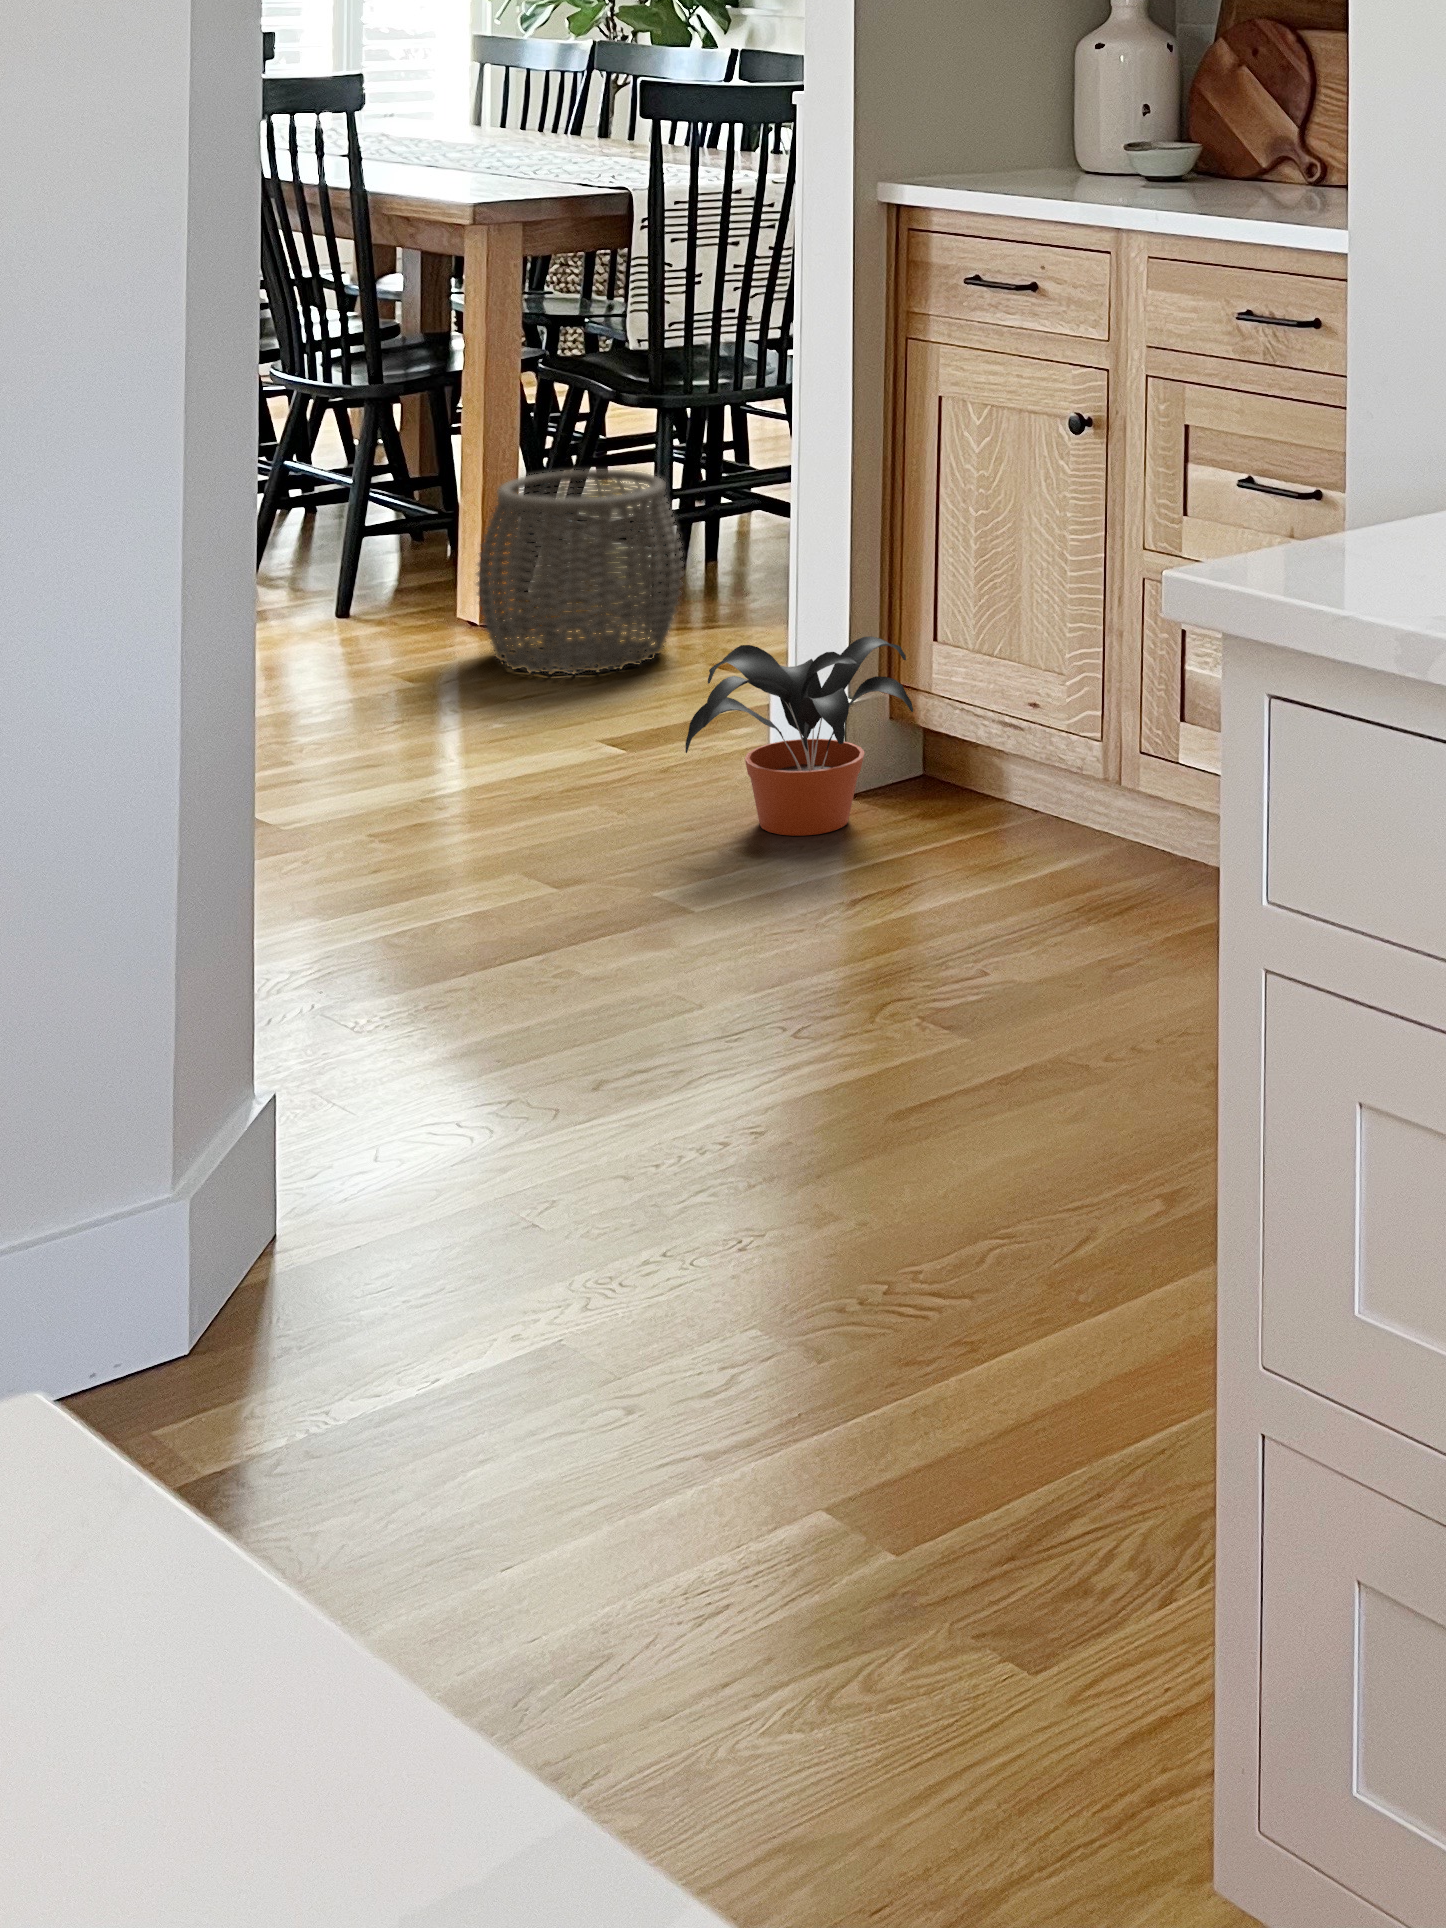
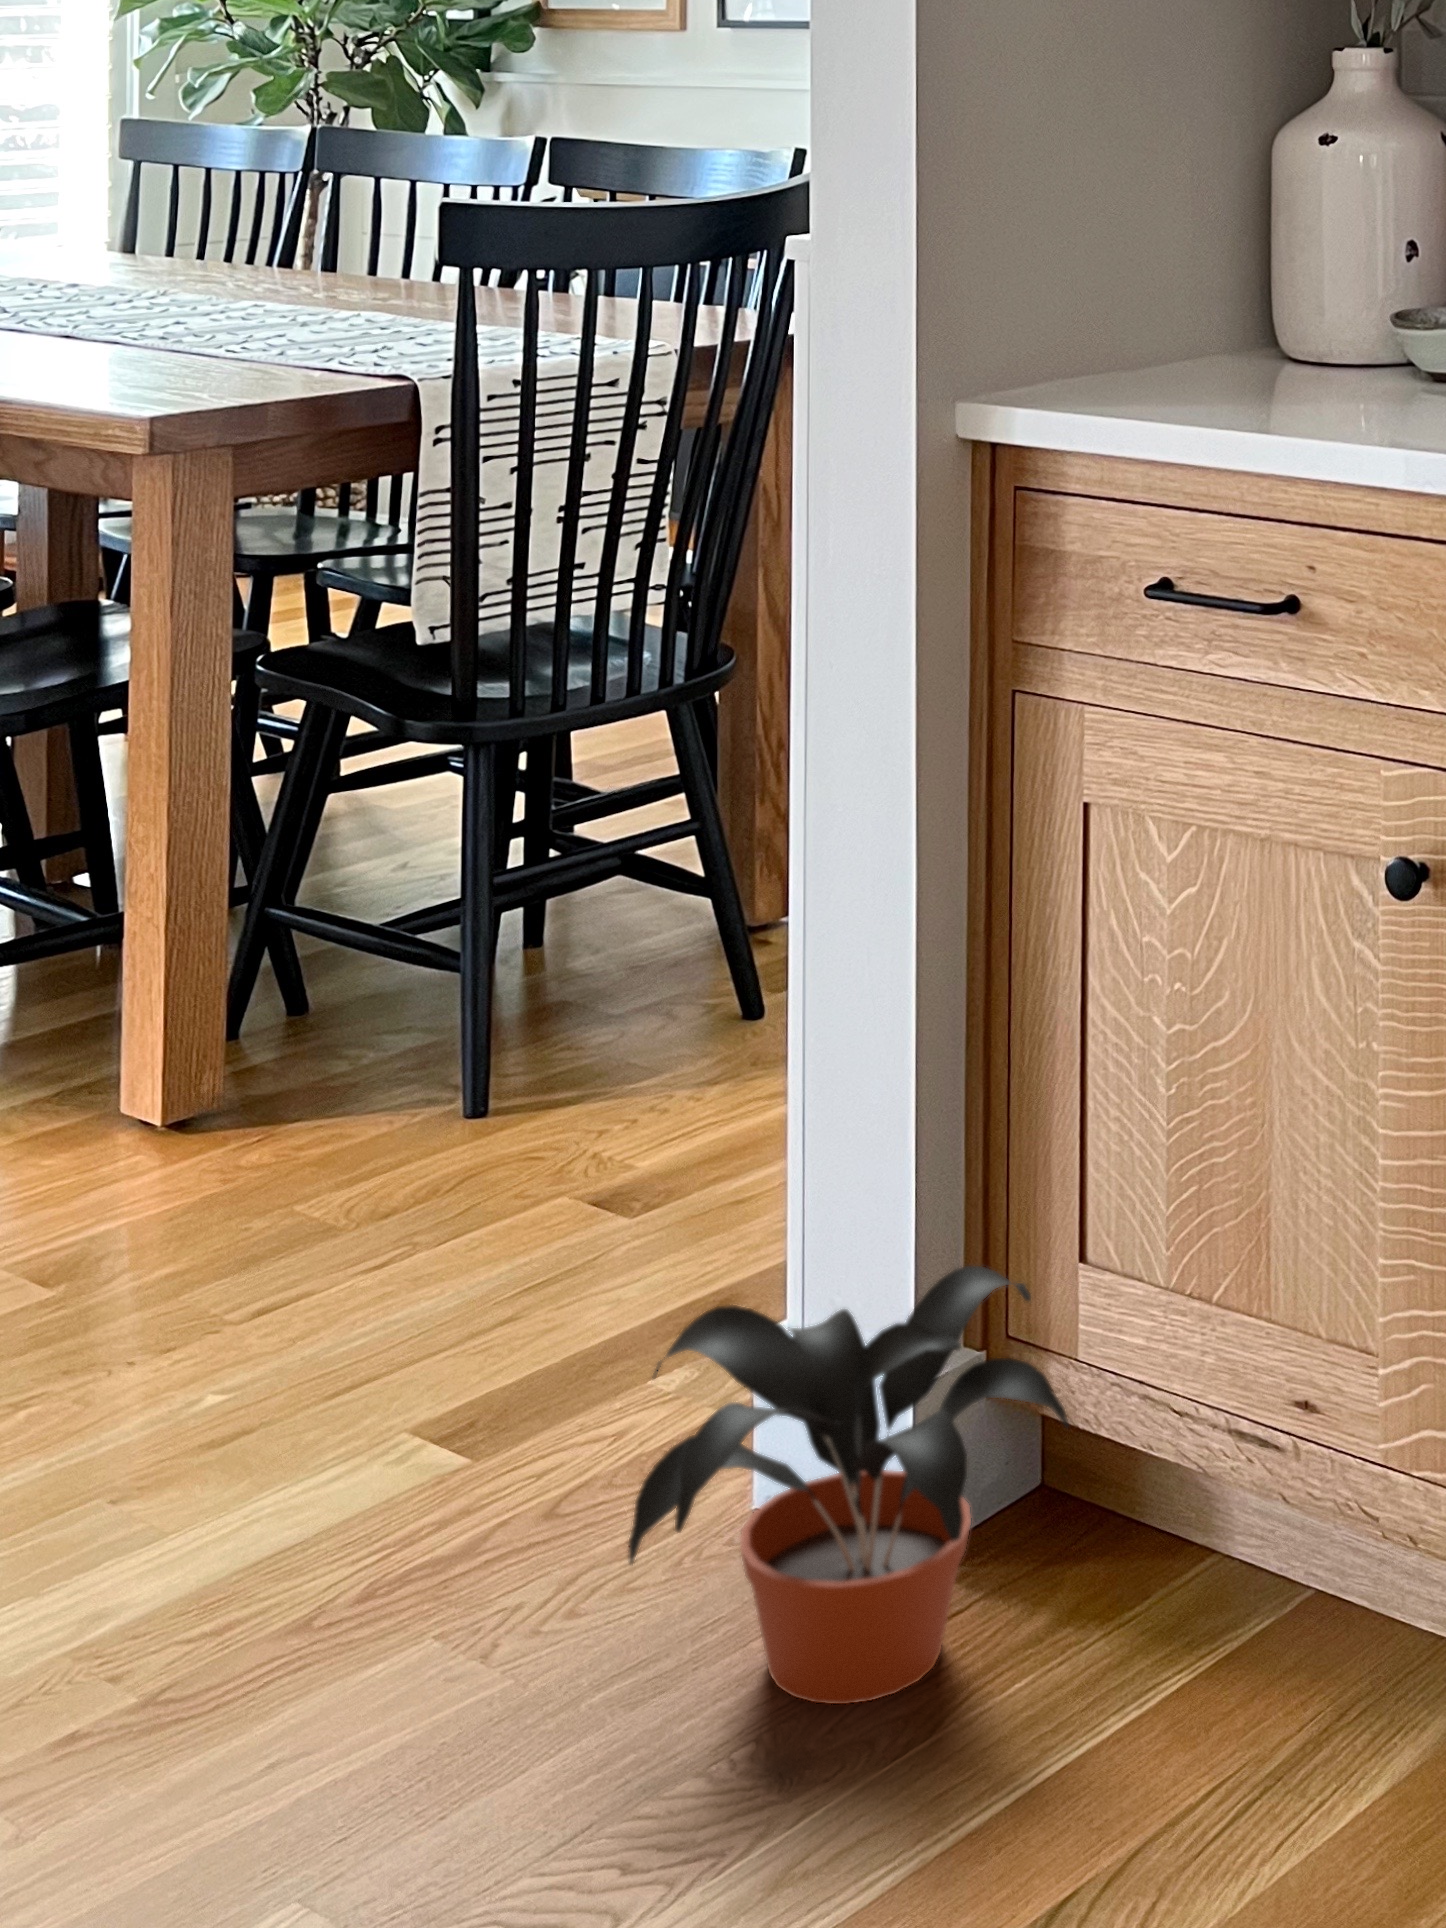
woven basket: present [477,470,683,674] -> none [153,861,524,1251]

